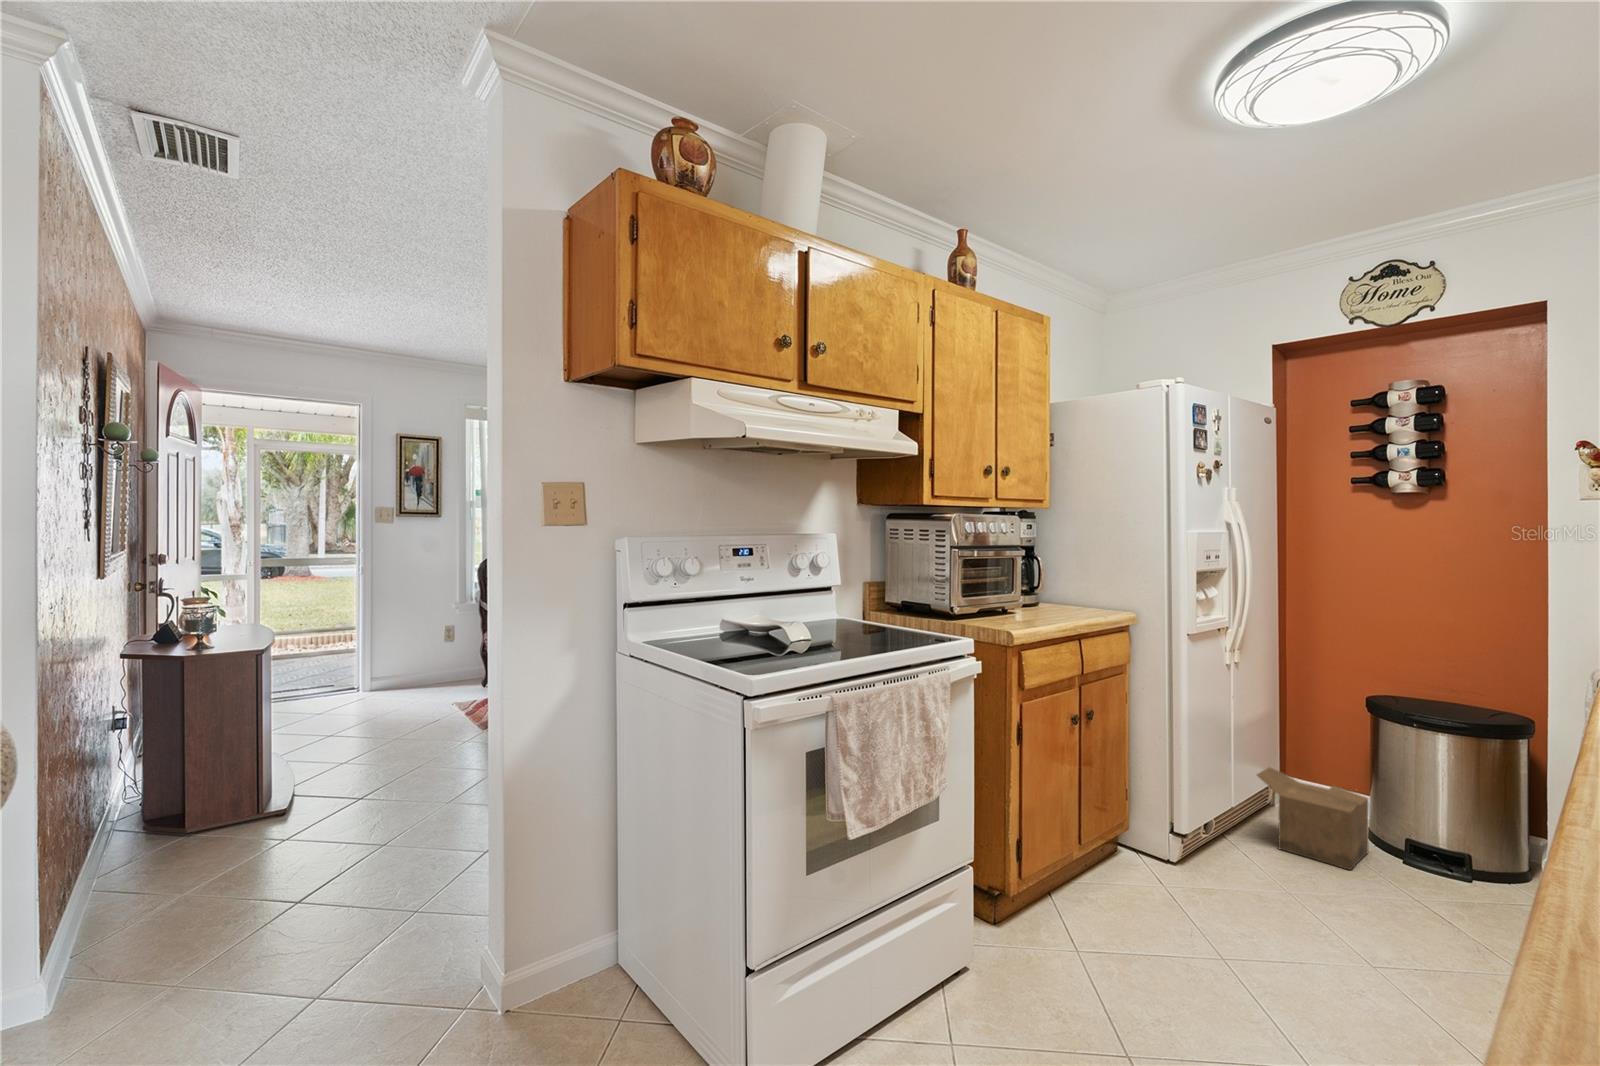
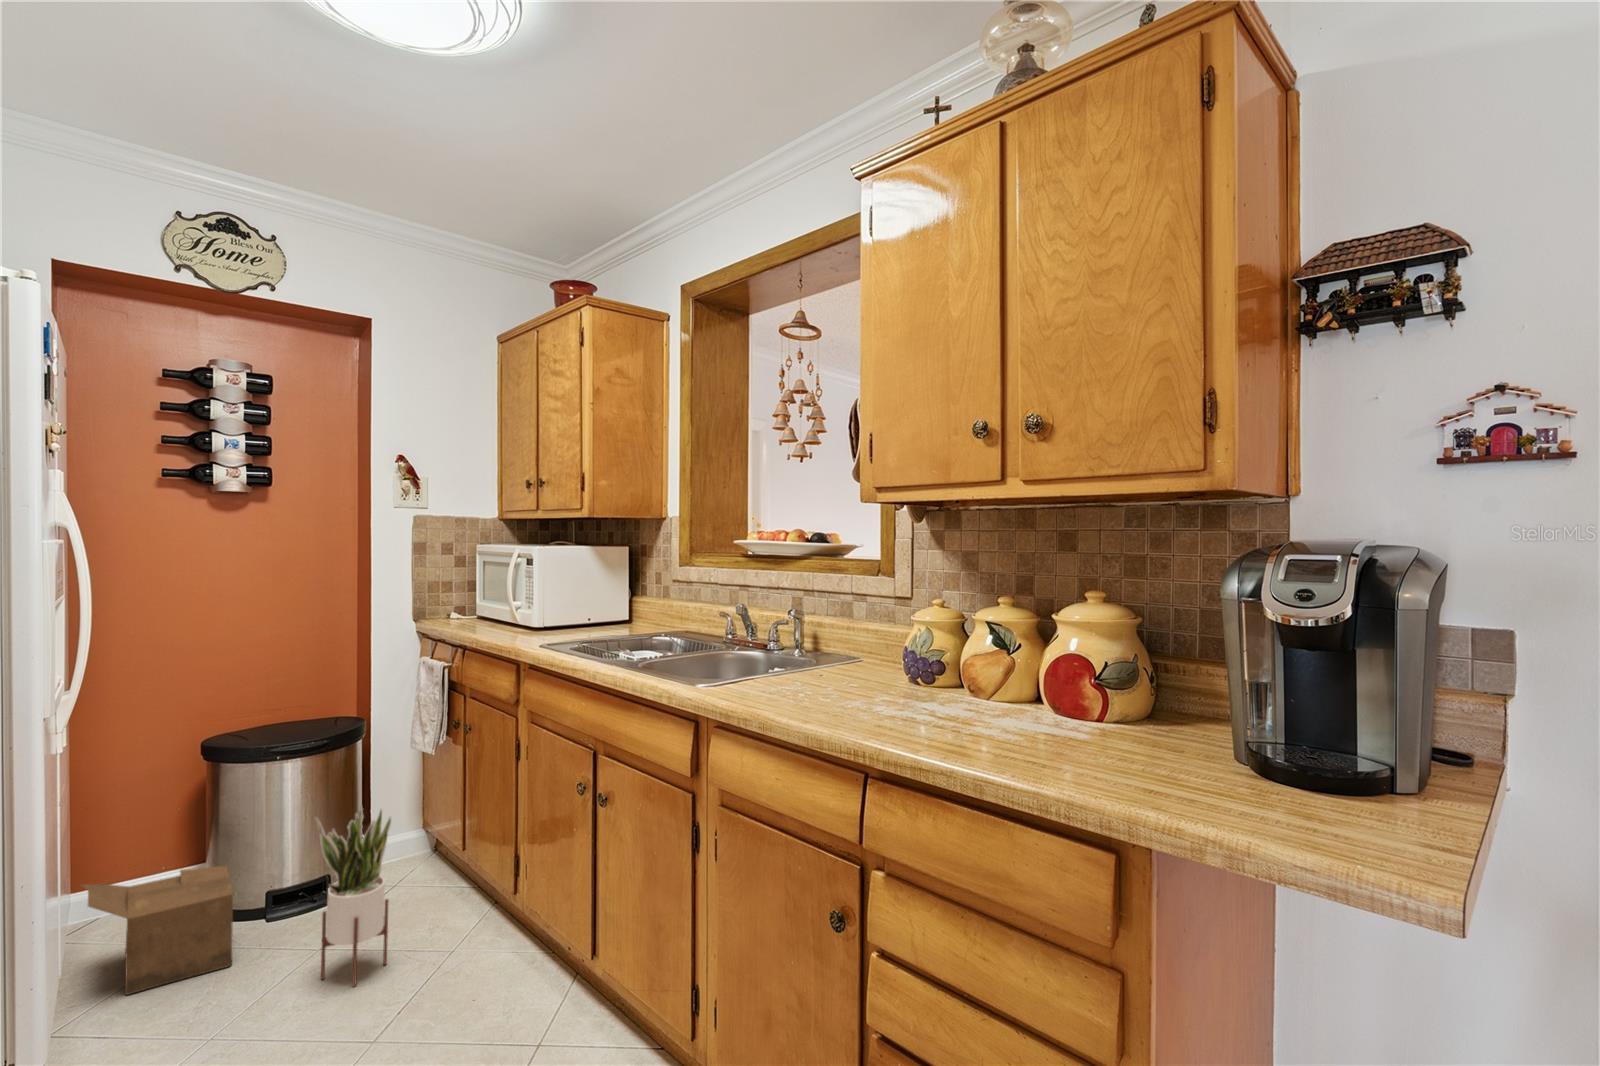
potted plant: none [1386,763,1475,936] -> present [316,805,391,986]

